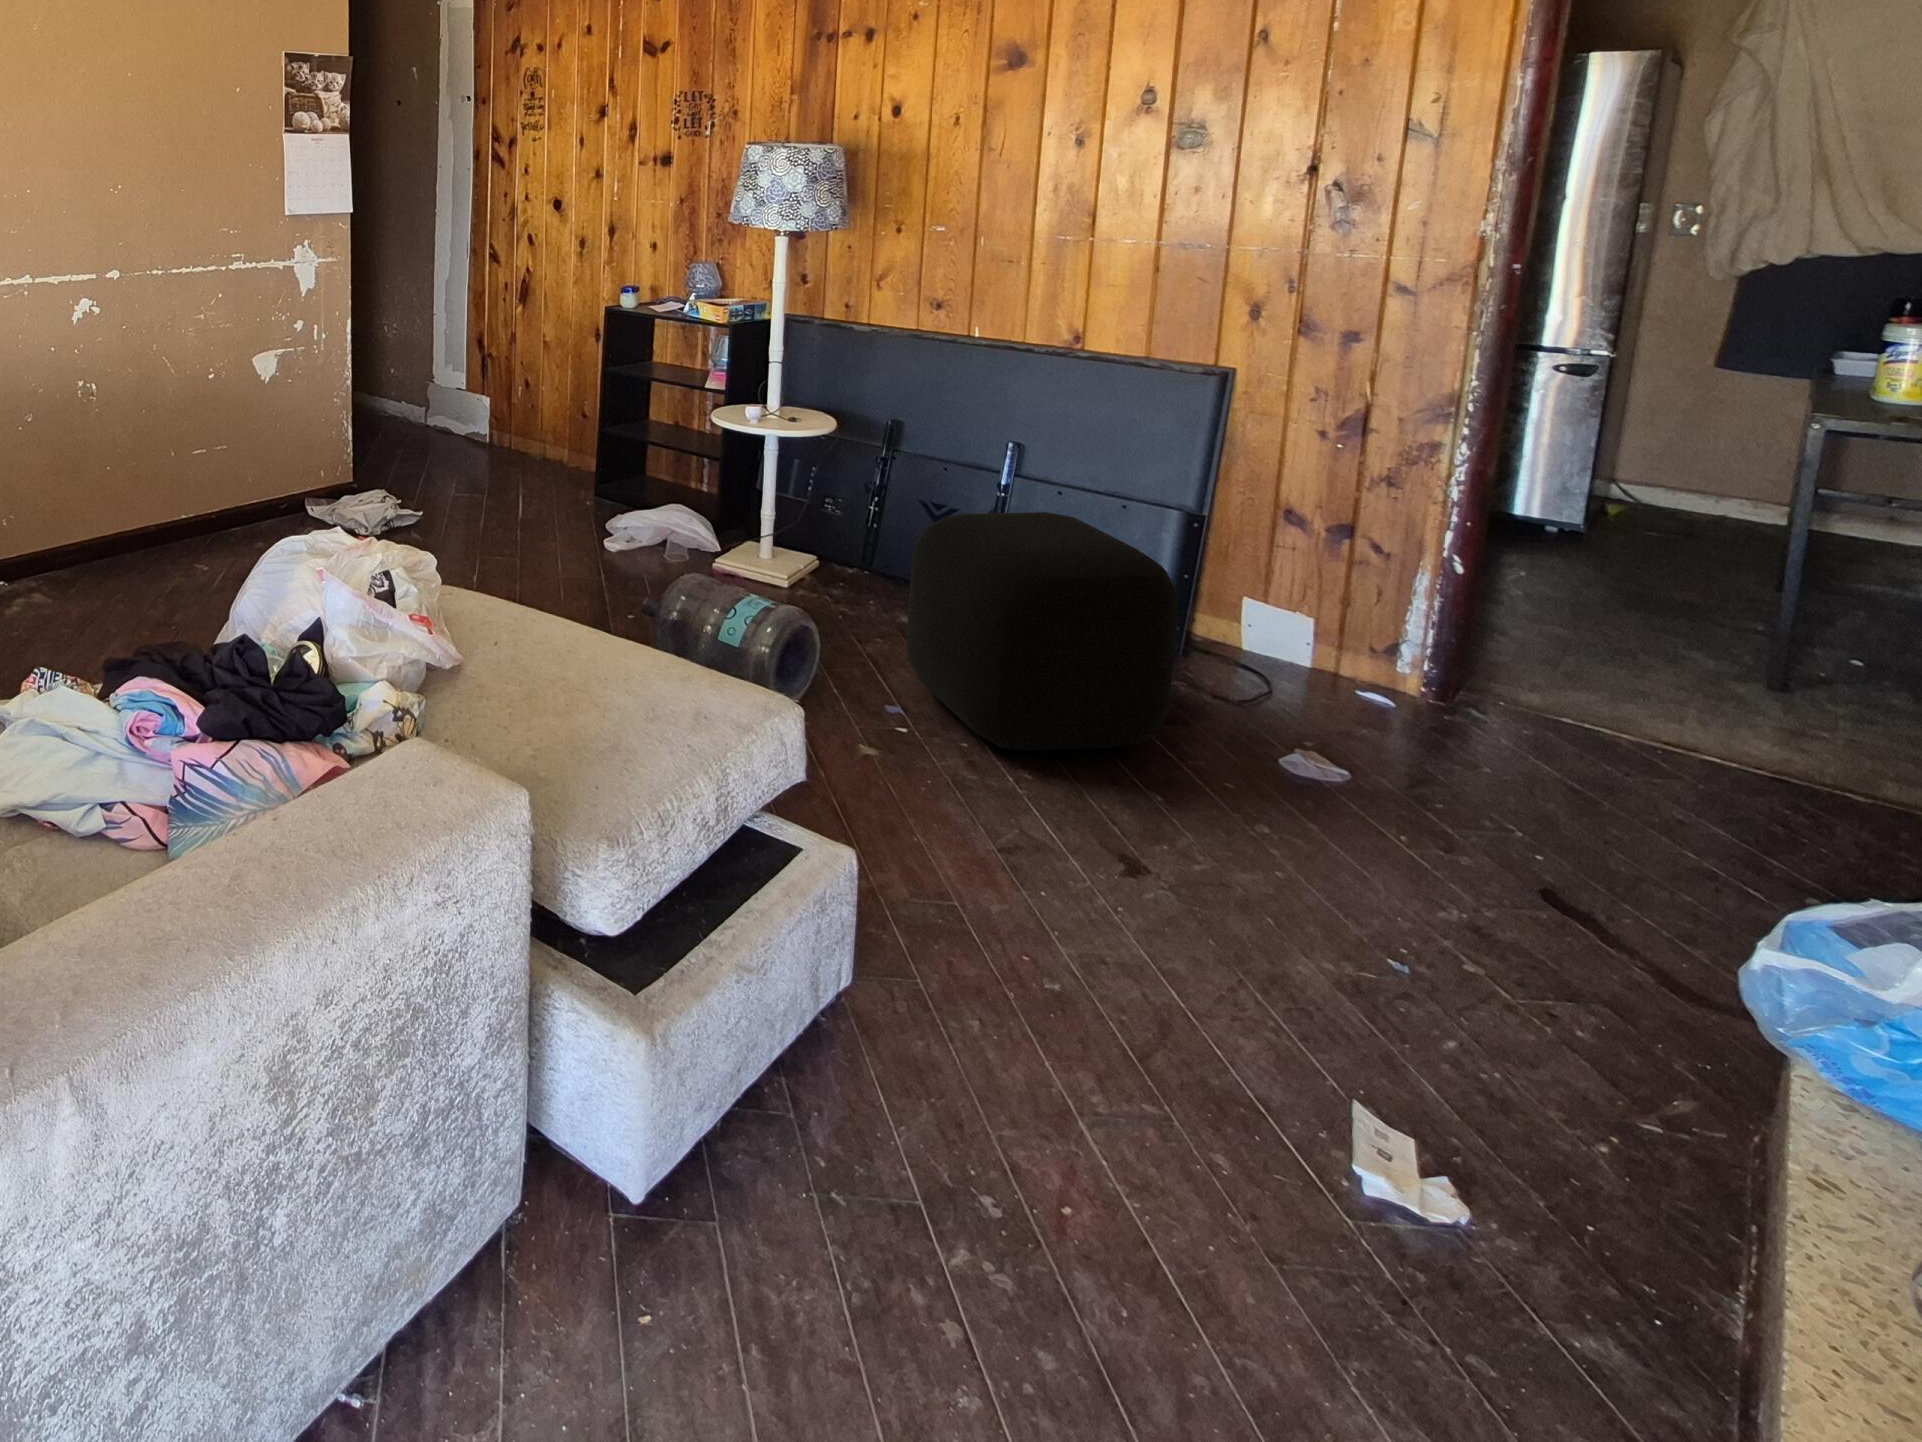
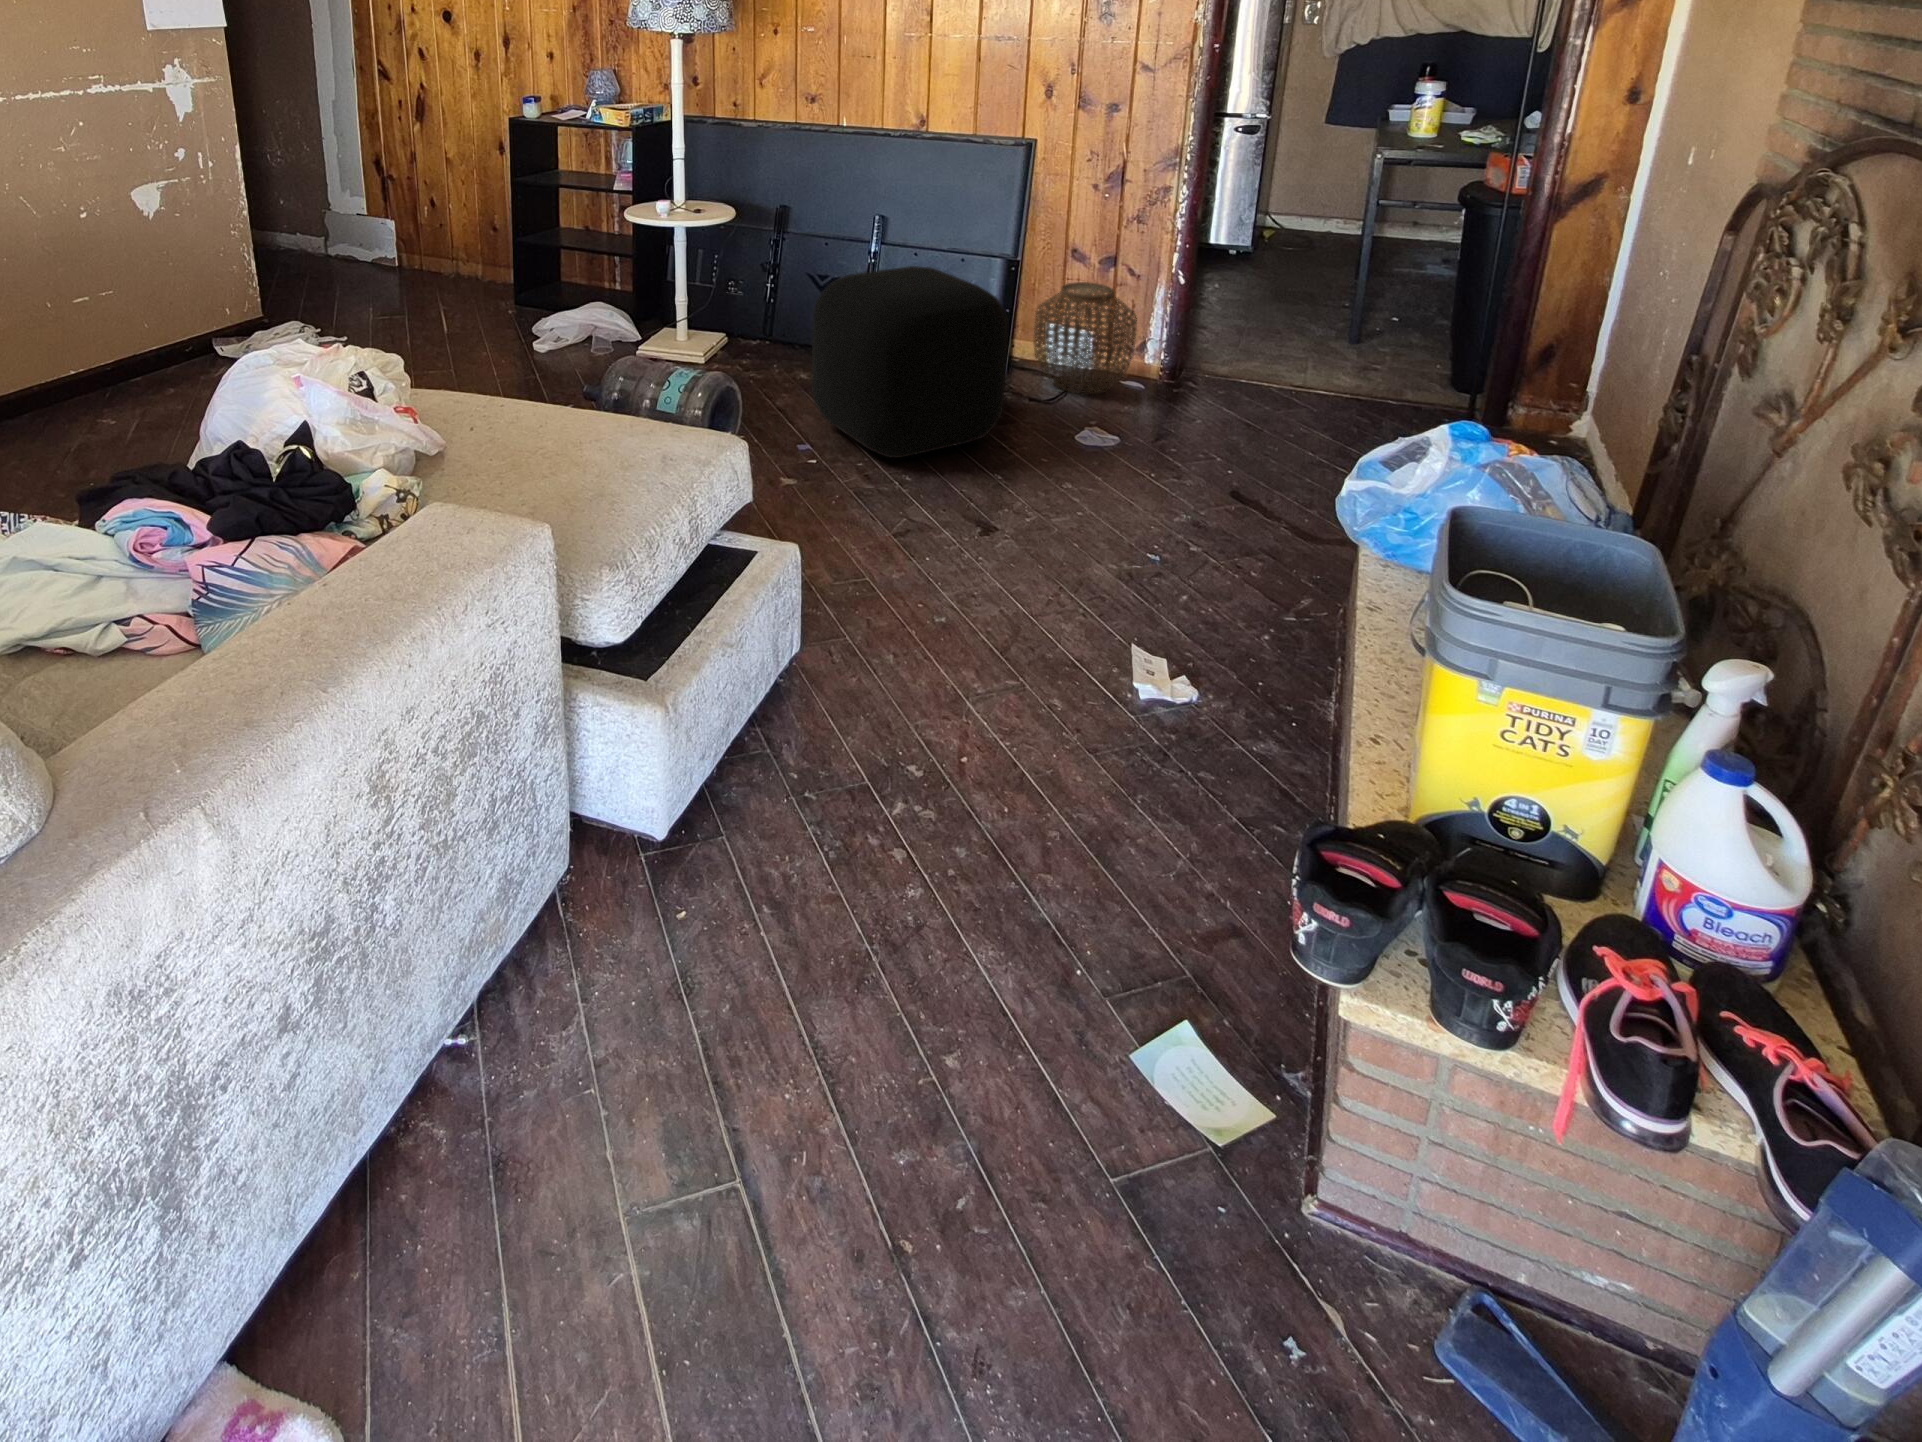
woven basket: none [1221,557,1385,710] -> present [1034,282,1137,394]

